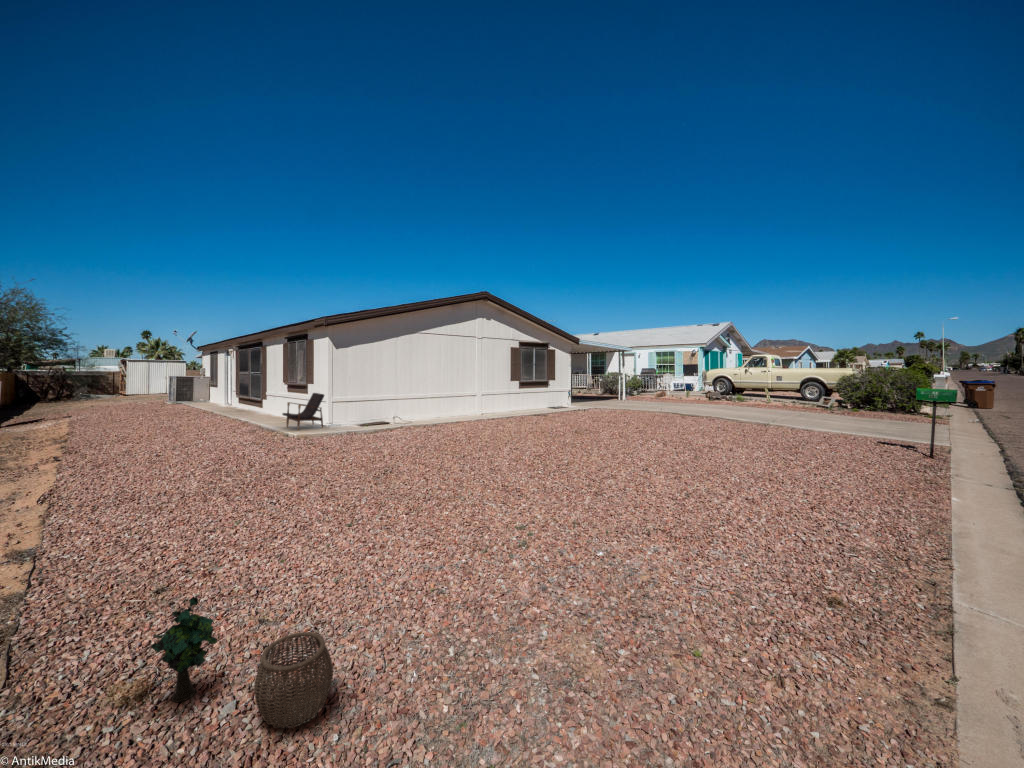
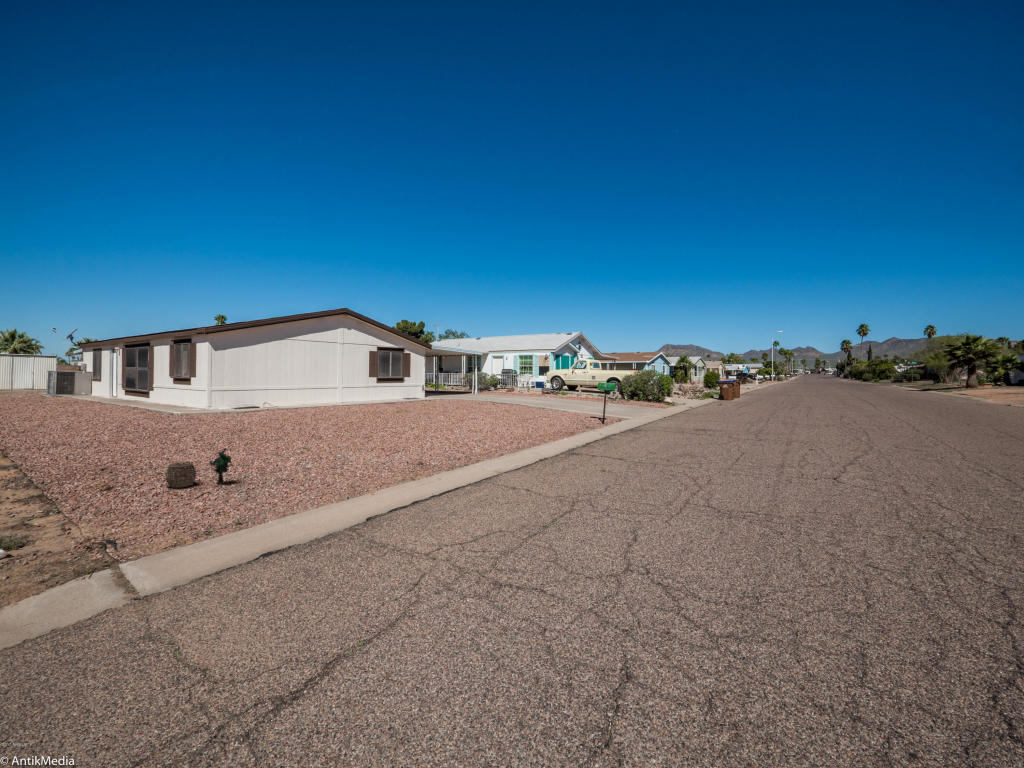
lounge chair: present [282,393,324,430] -> none [169,384,205,413]
decorative plant: present [148,597,217,702] -> present [209,448,232,484]

